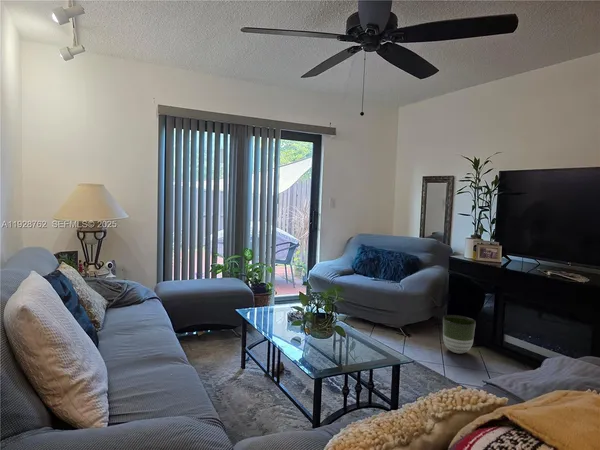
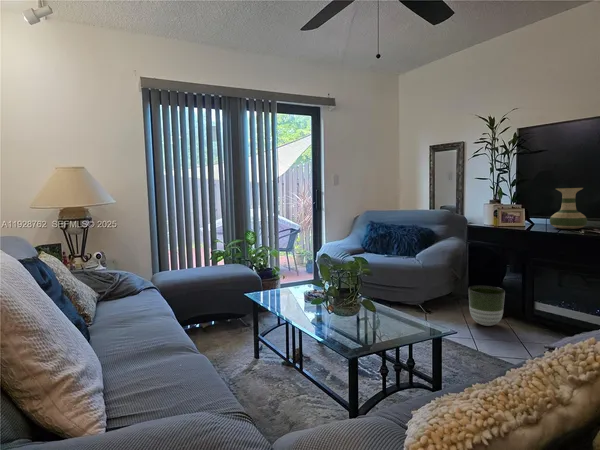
vase: none [520,232,553,270] -> present [550,188,587,229]

